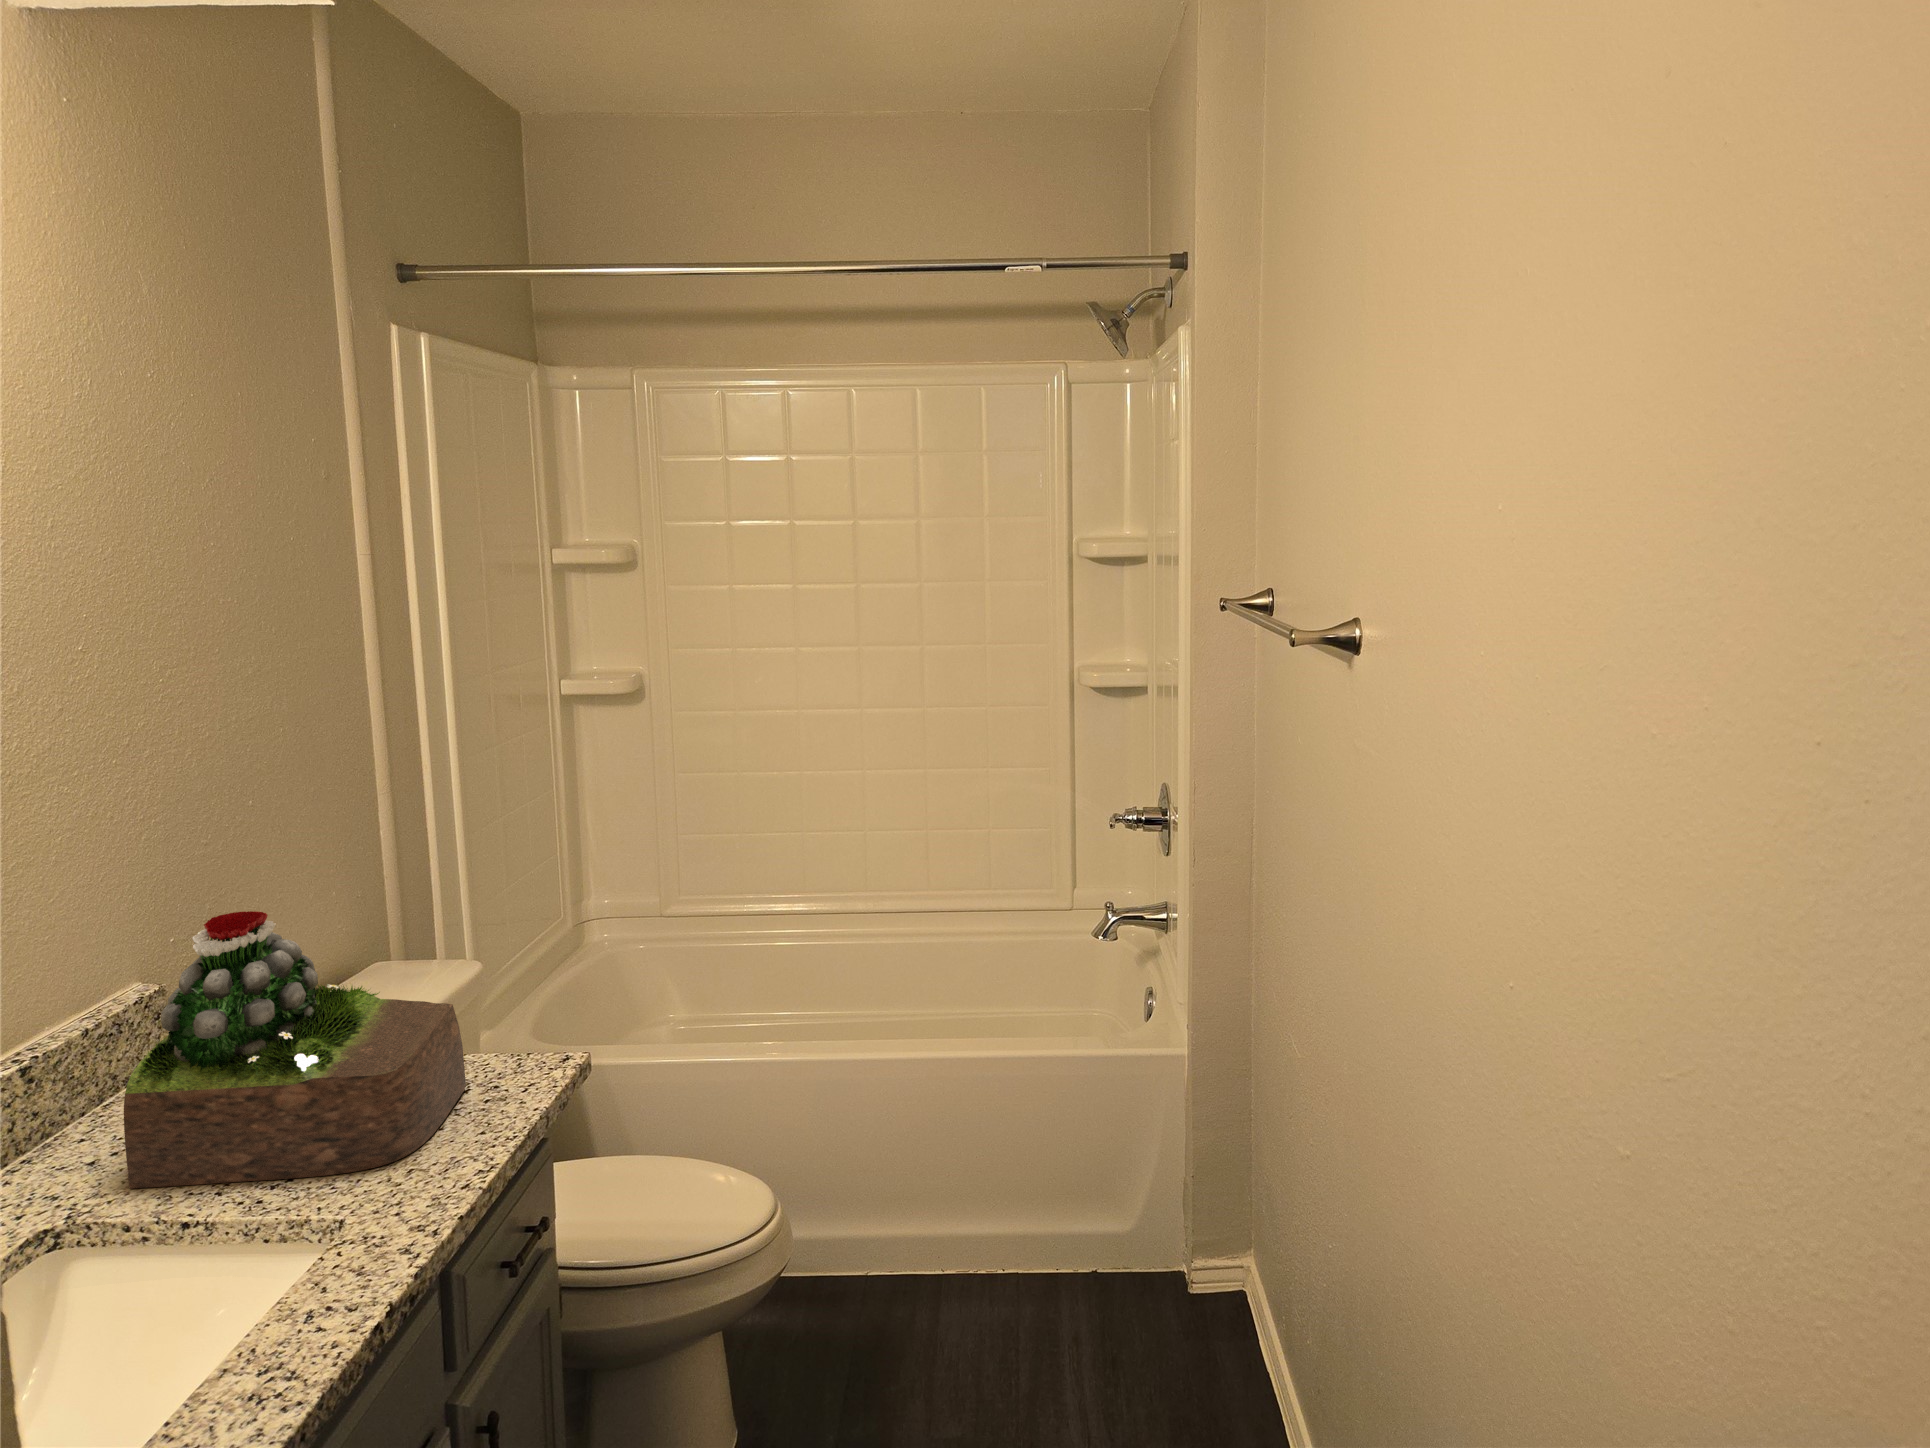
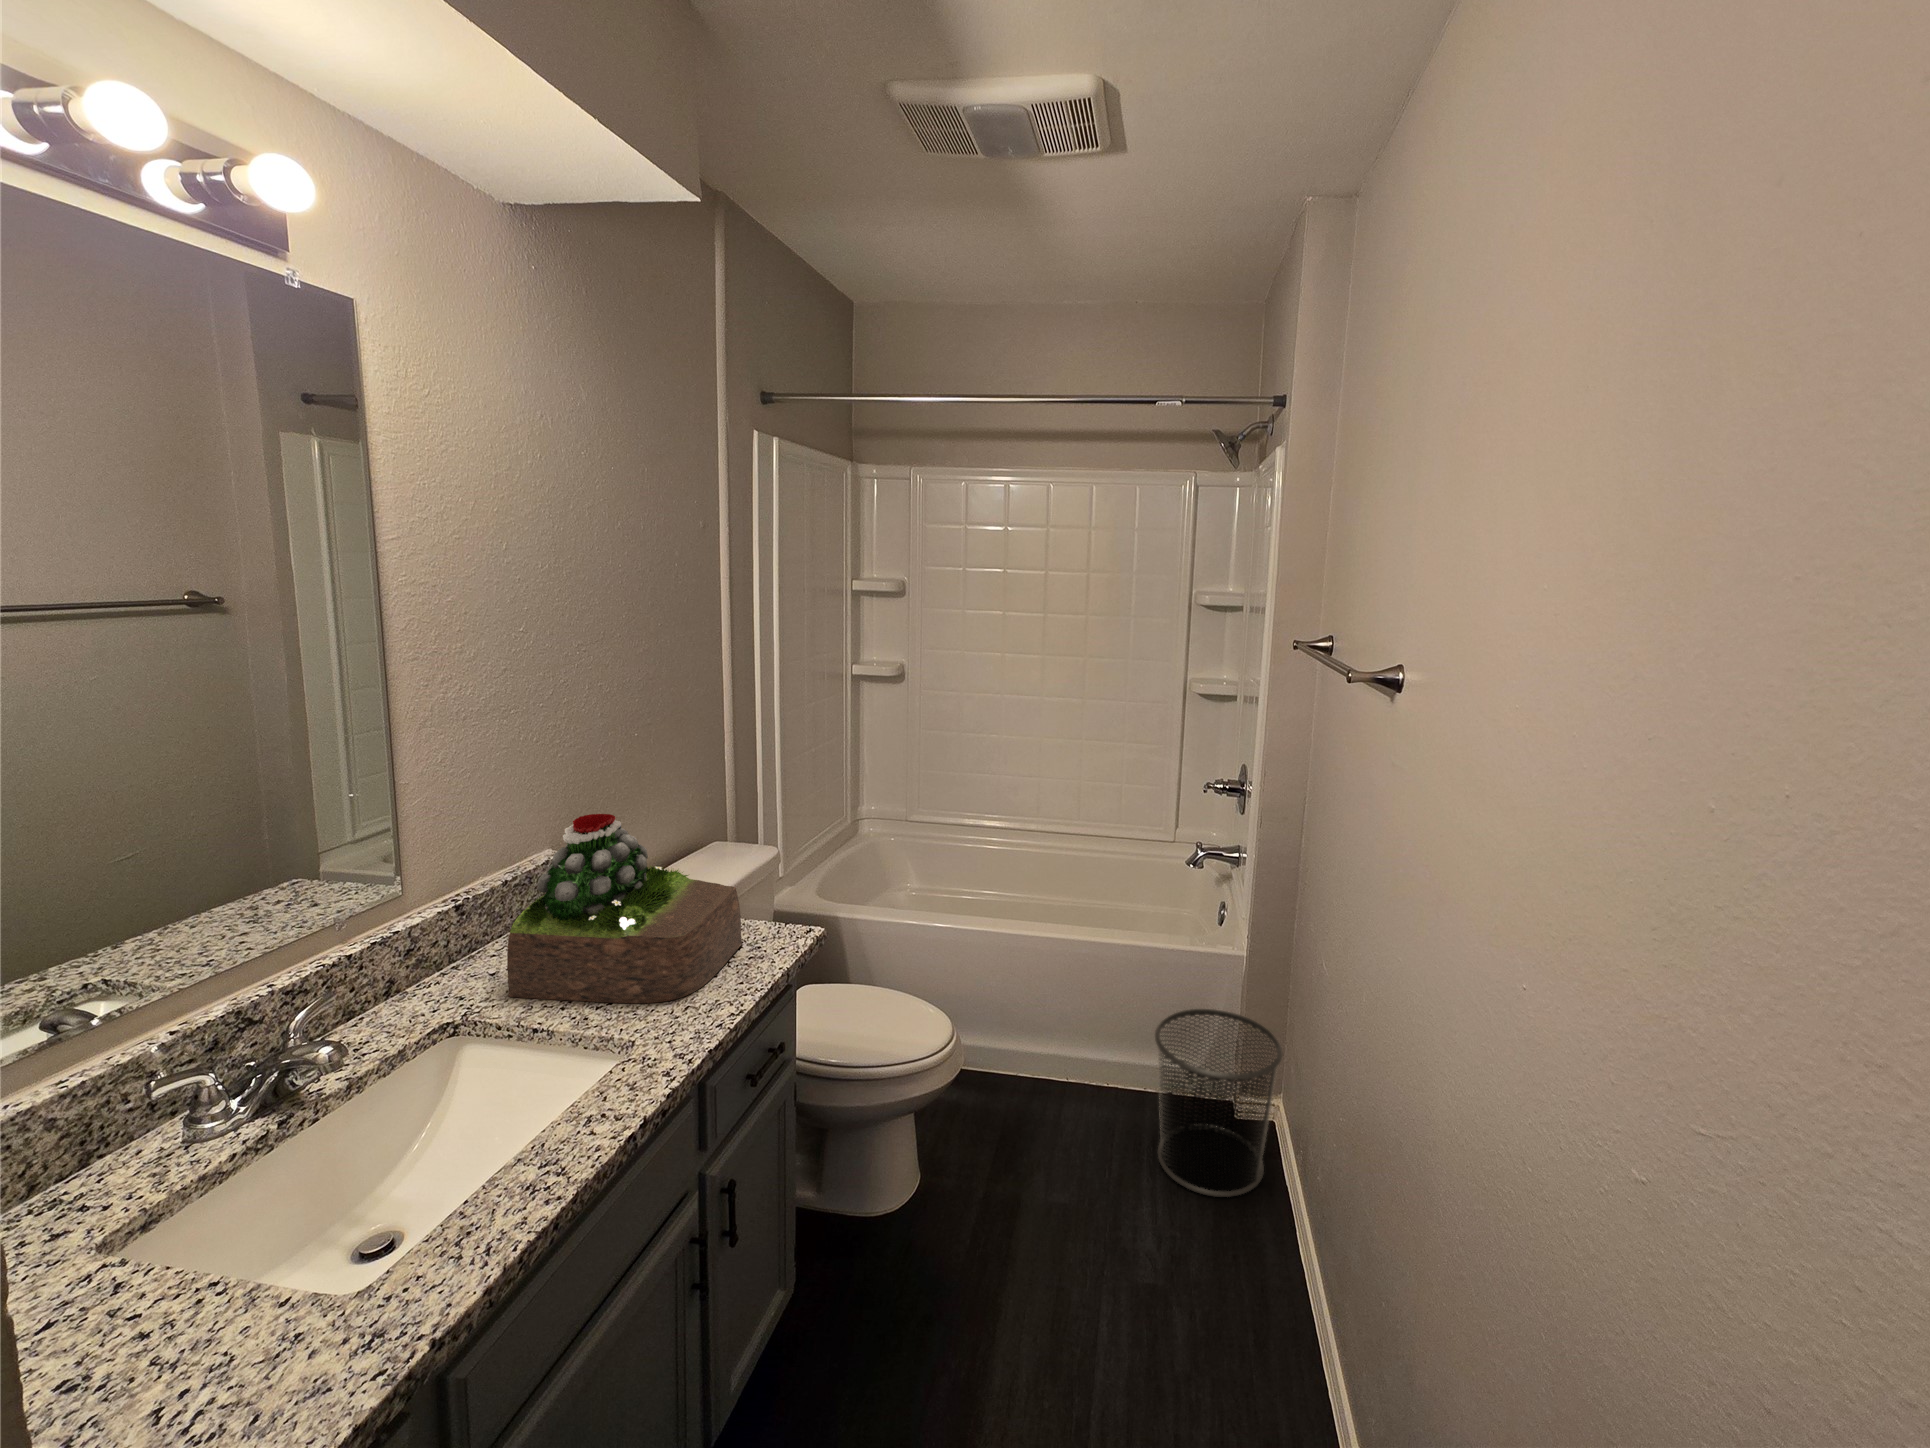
waste bin: none [1066,1140,1248,1402] -> present [1155,1009,1283,1197]

